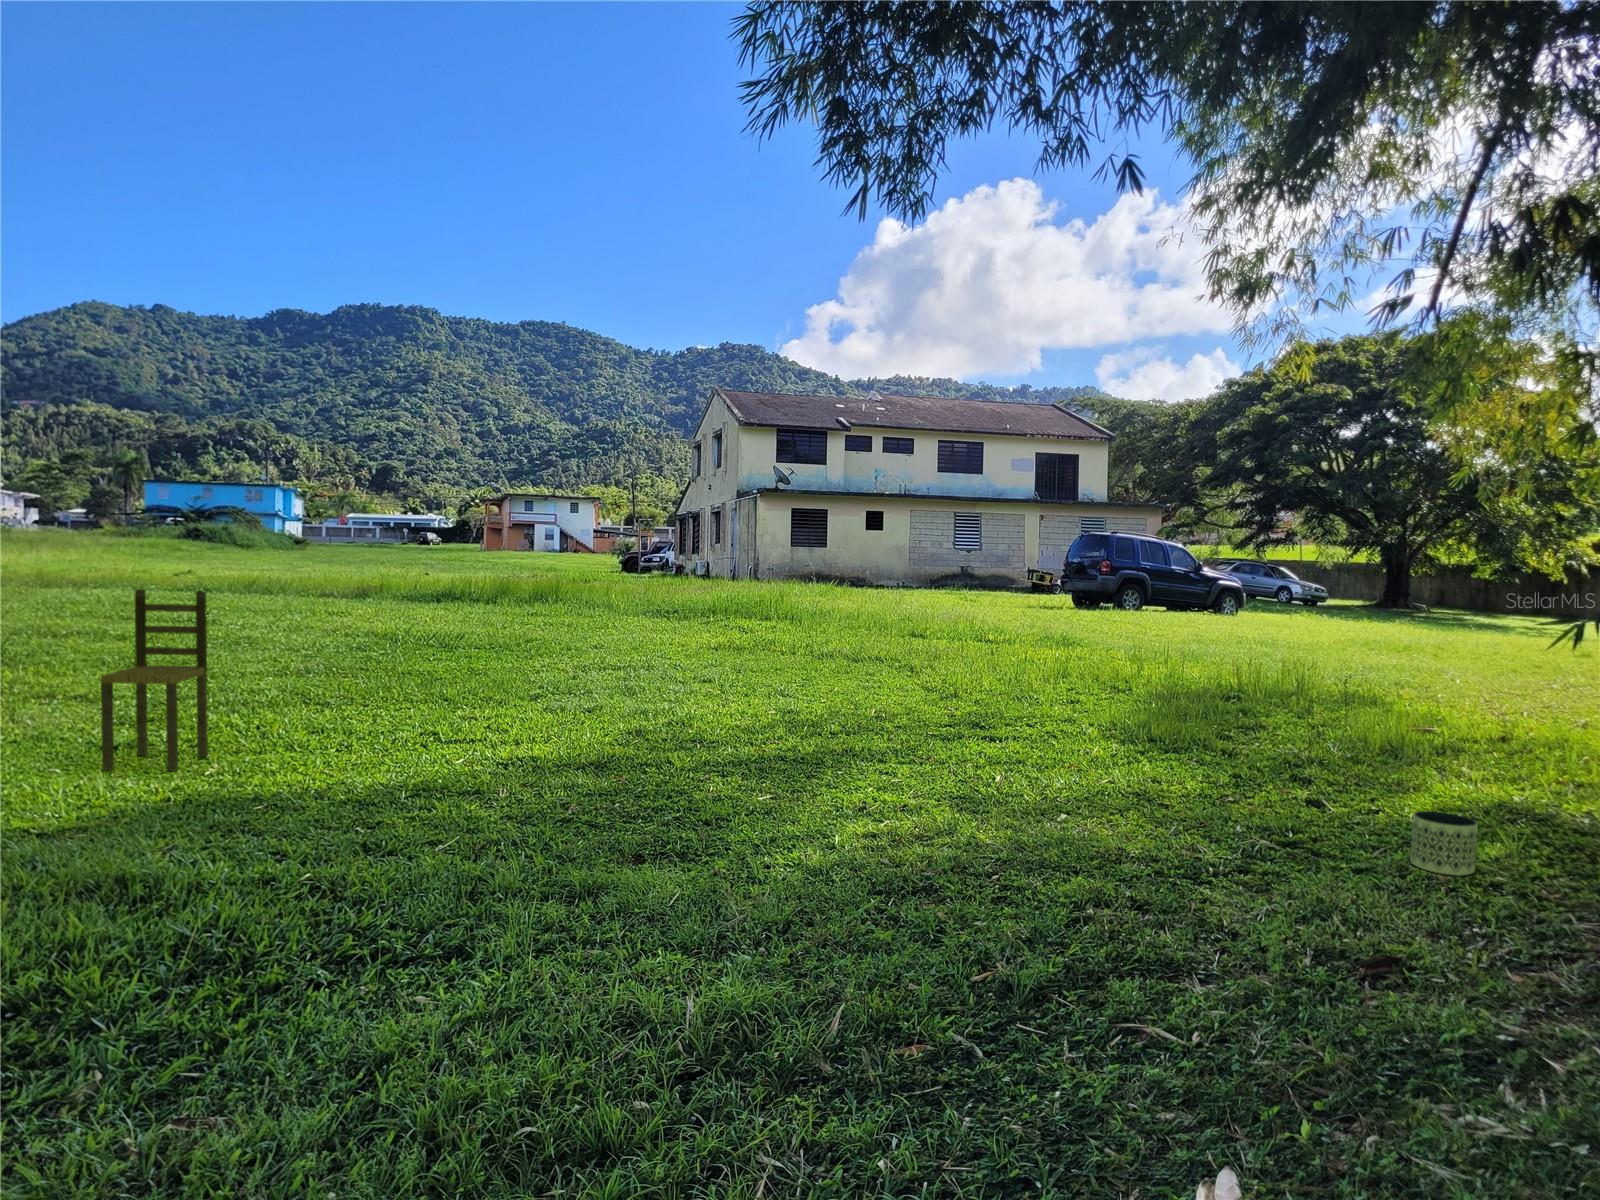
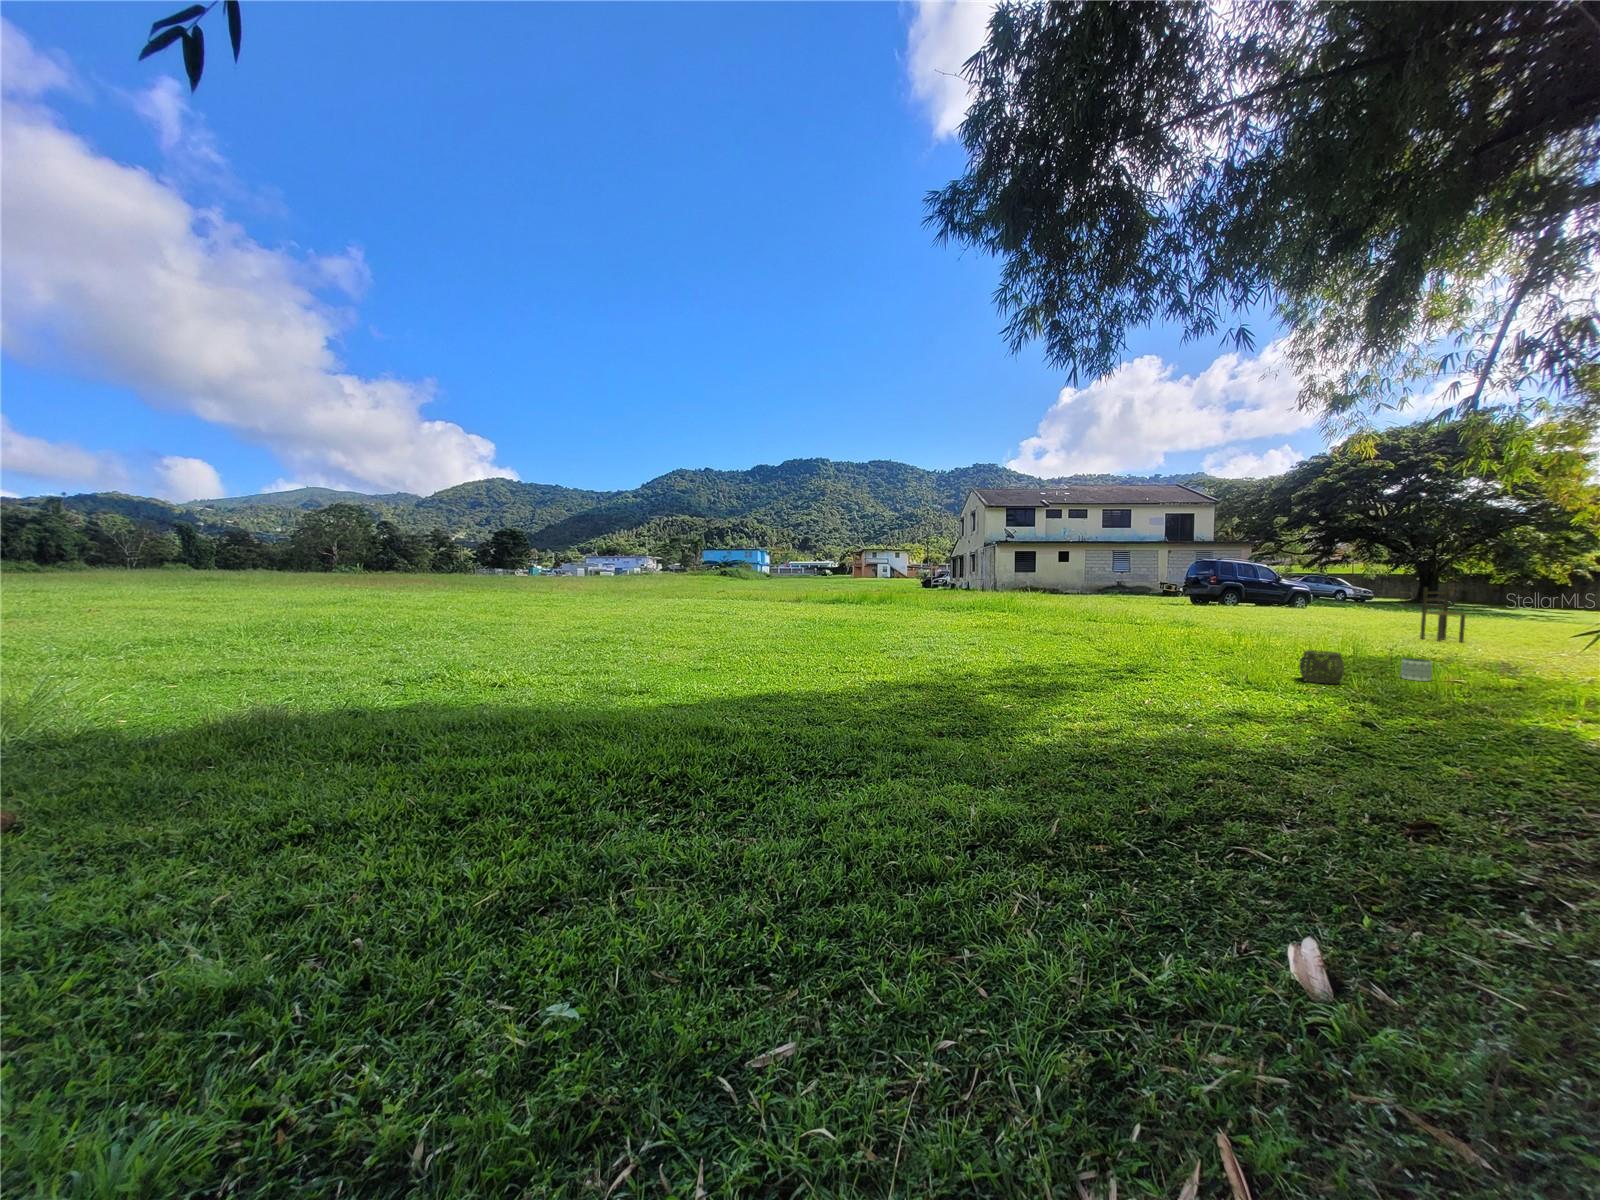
chair: present [101,589,208,771] -> present [1420,587,1465,642]
woven basket: none [1187,809,1294,915] -> present [1300,650,1344,684]

